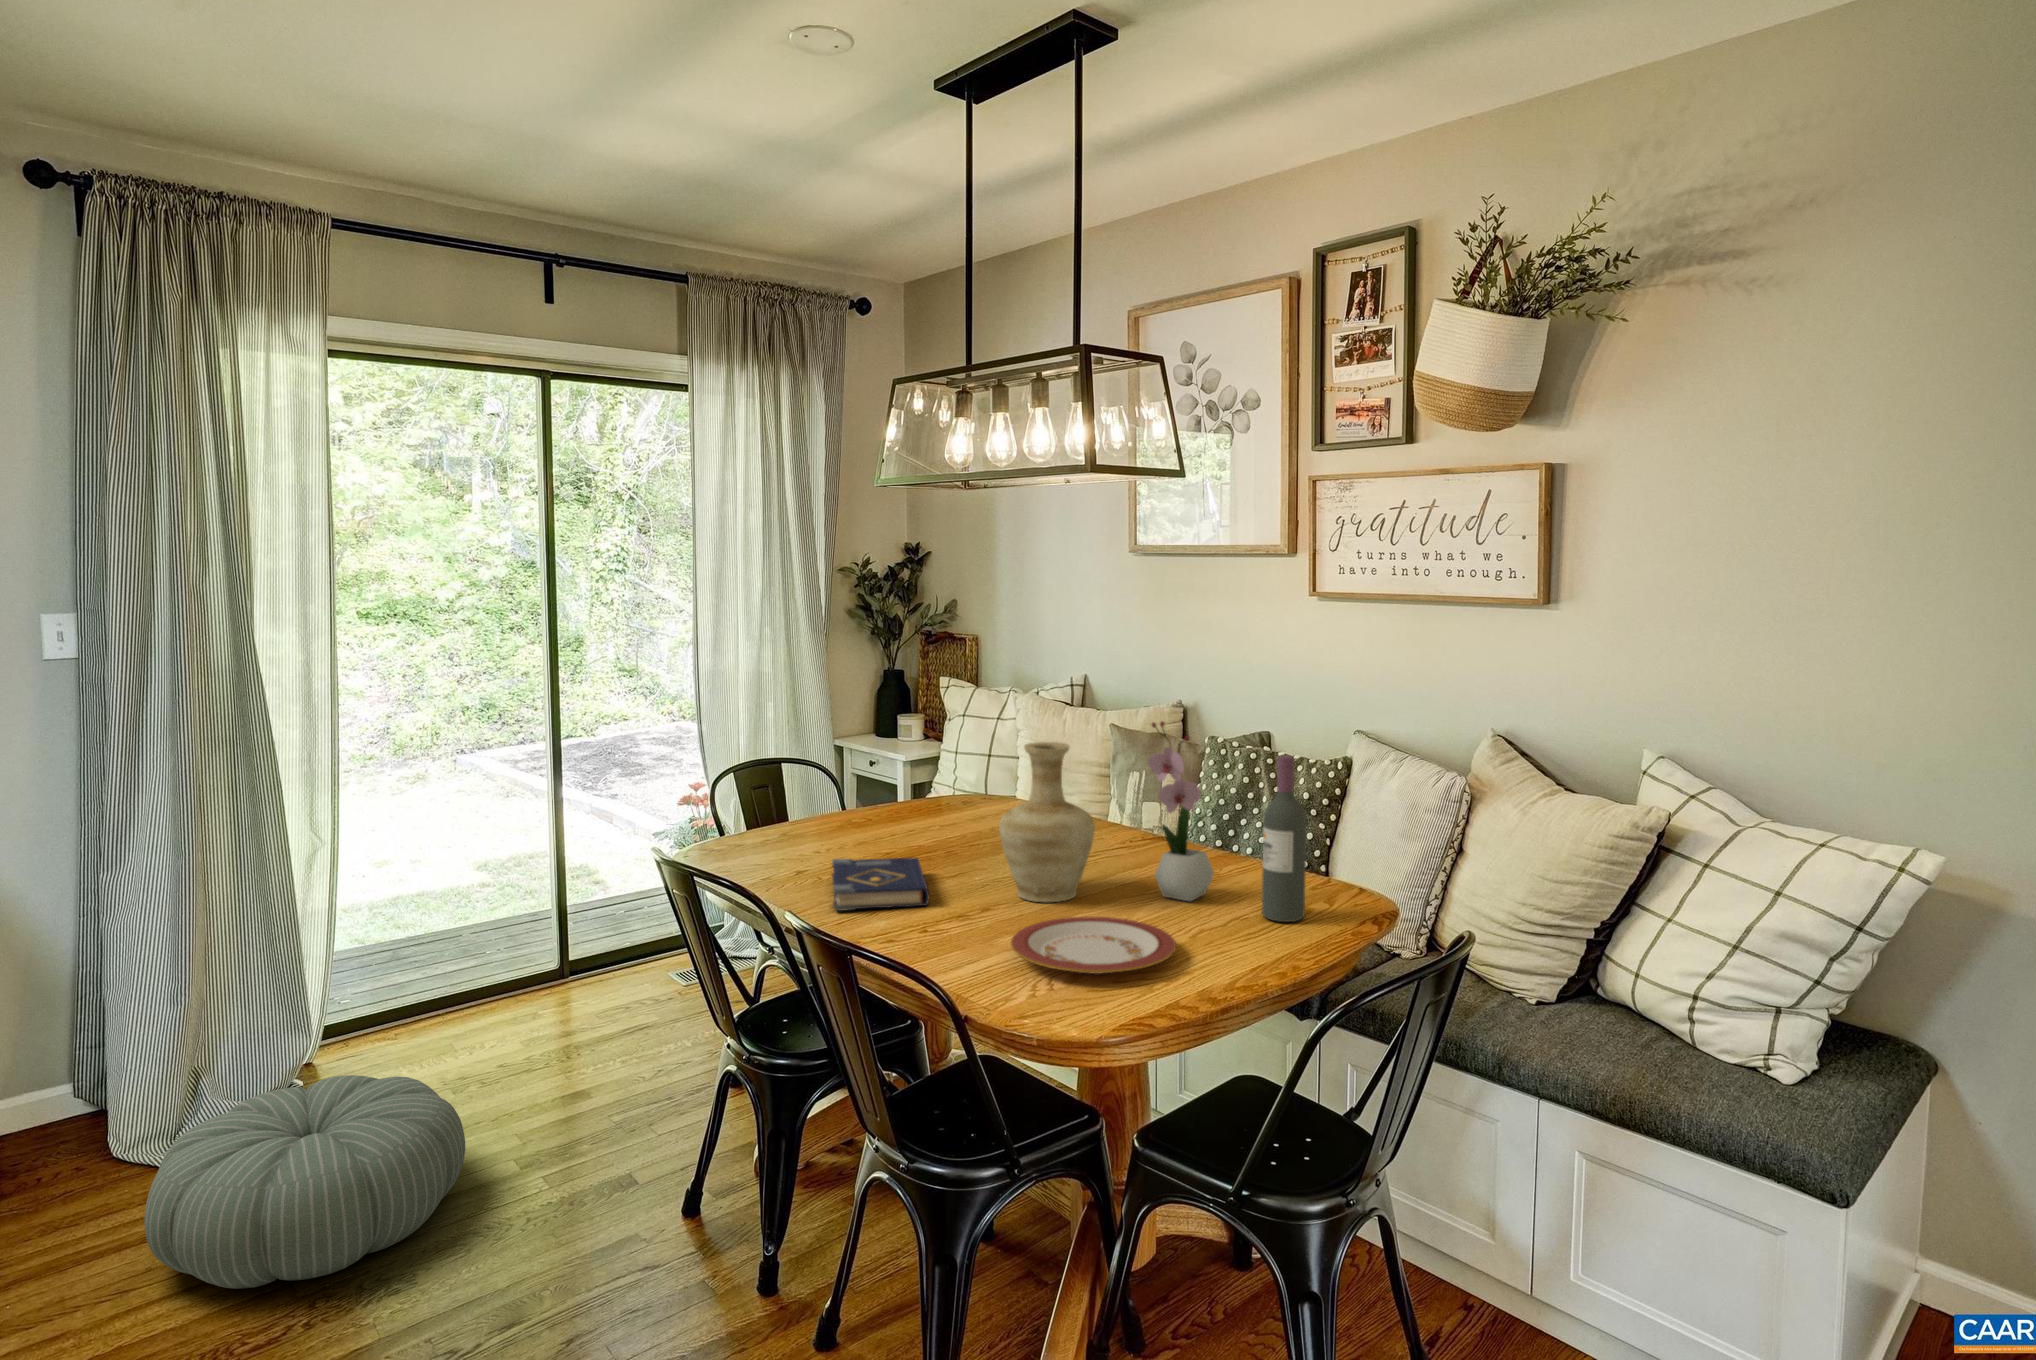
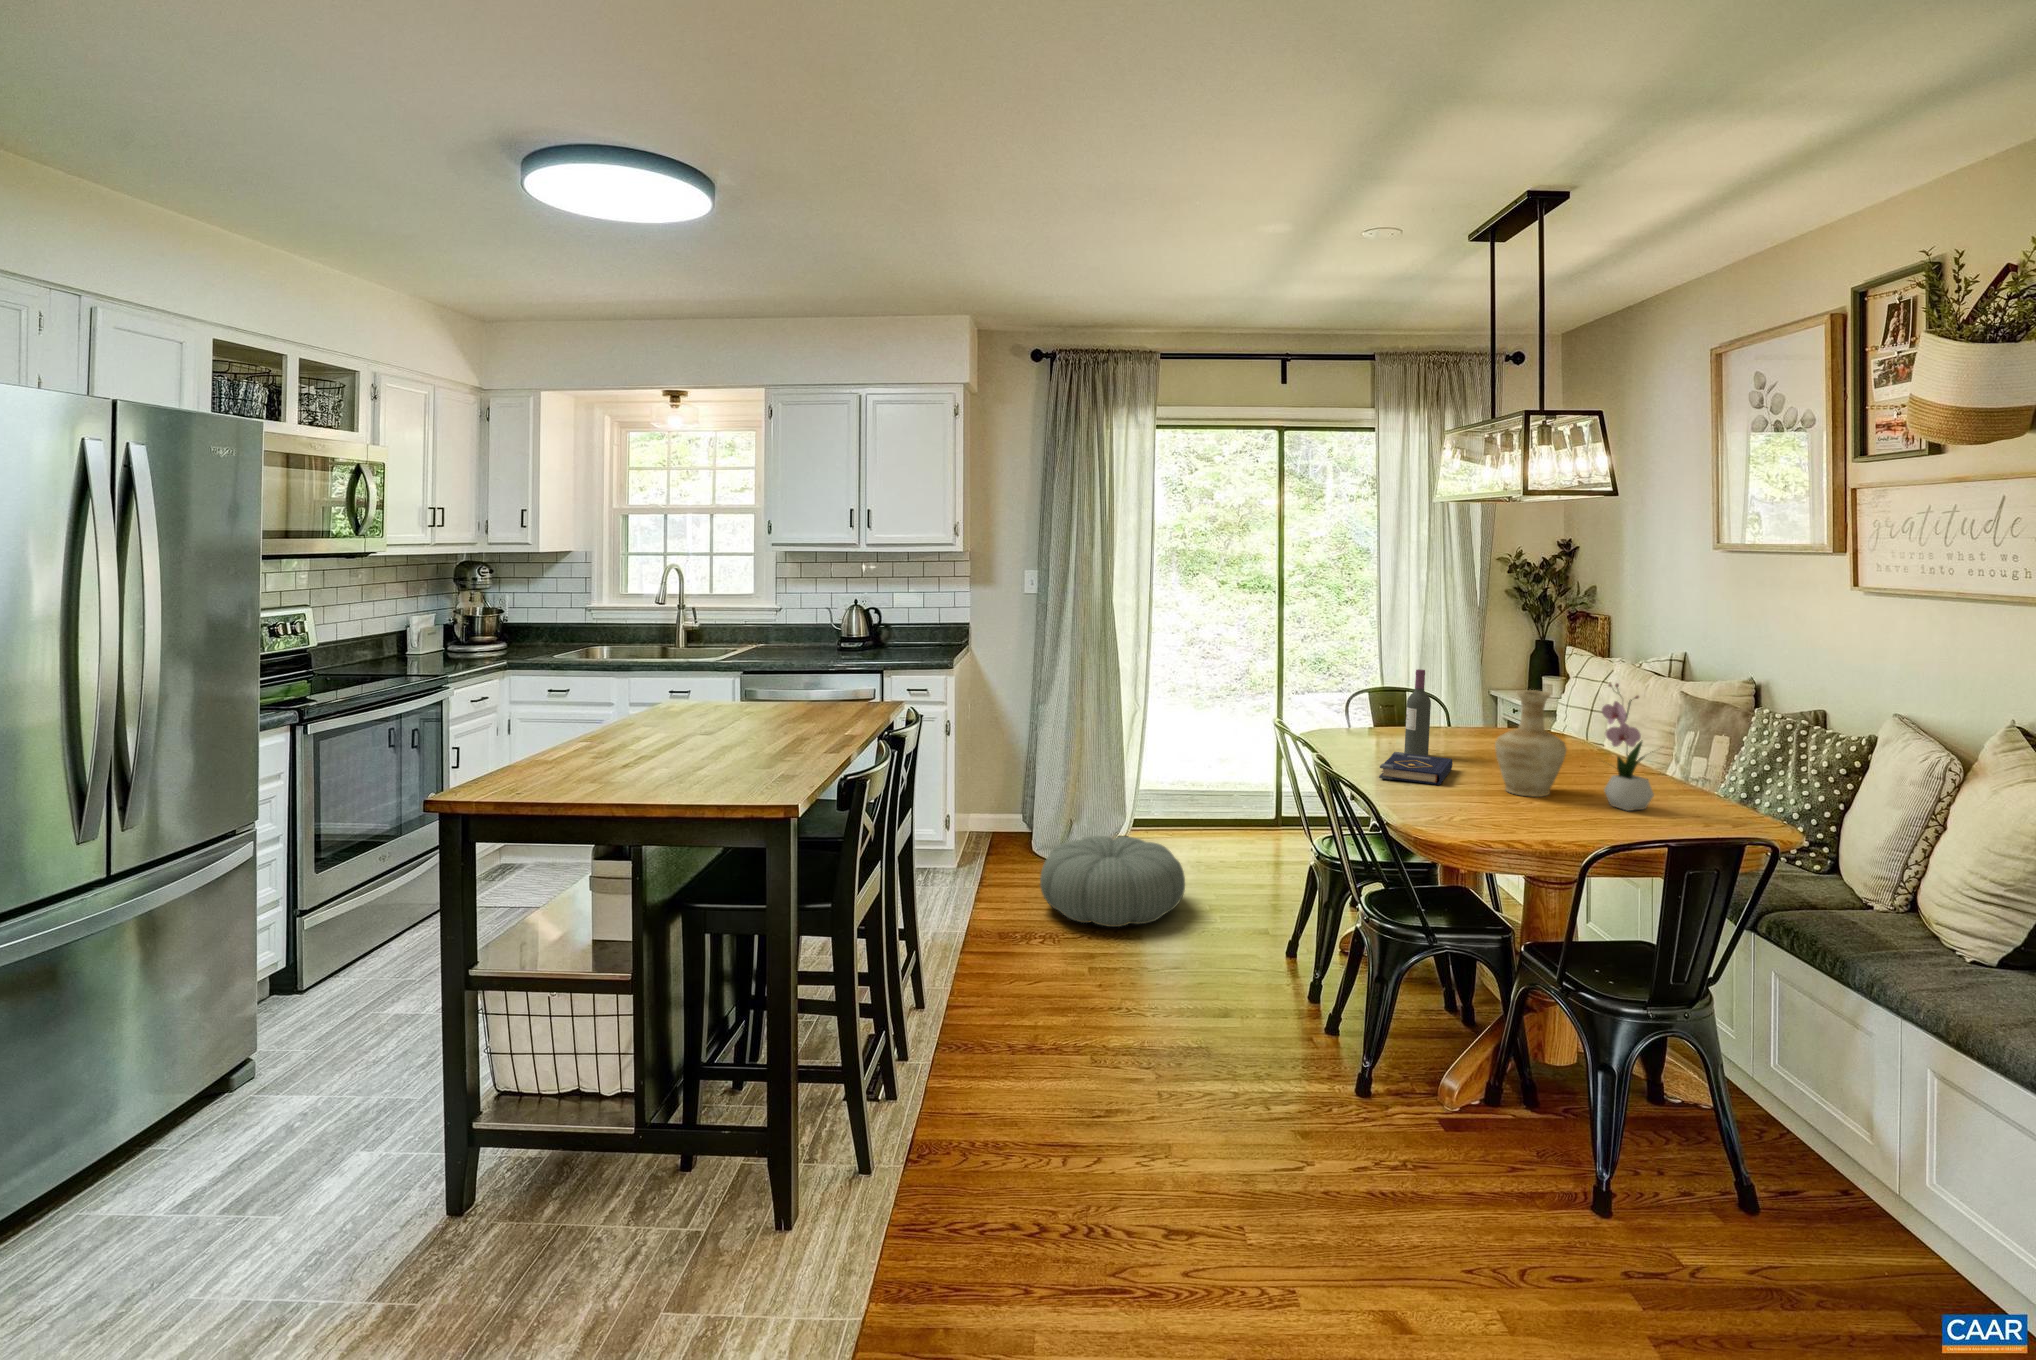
wine bottle: present [1262,756,1307,922] -> present [1404,669,1431,756]
plate: present [1011,916,1176,974] -> none [1463,800,1579,832]

